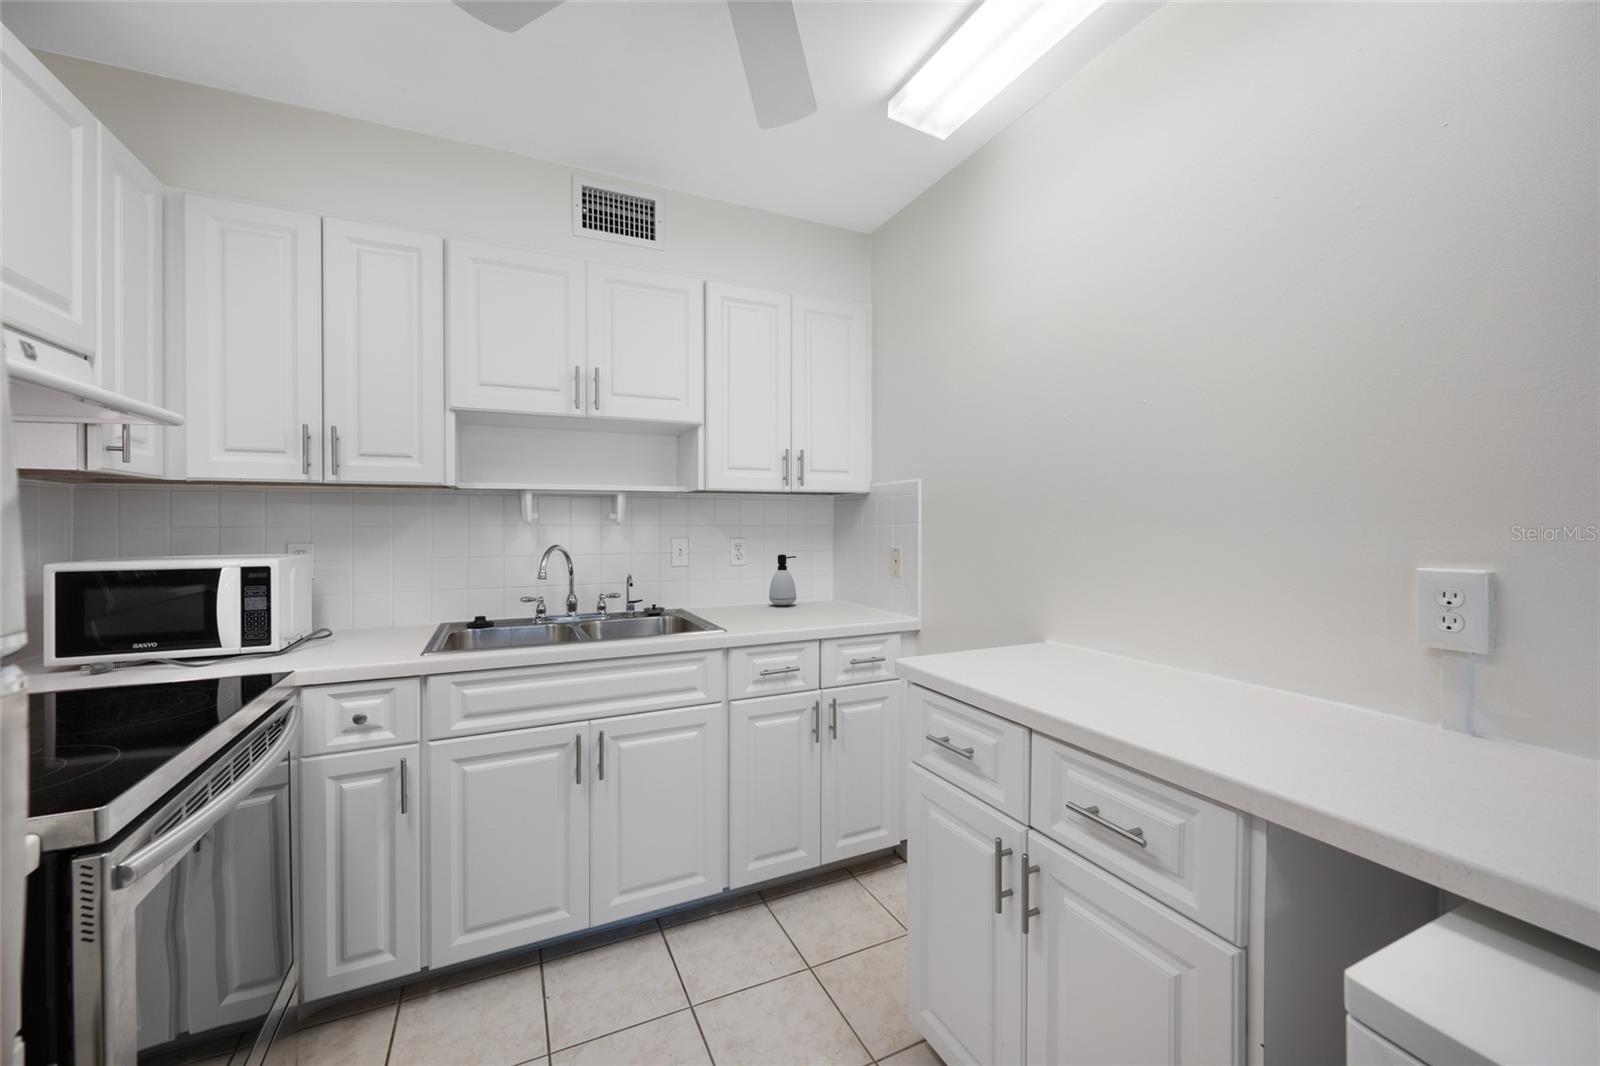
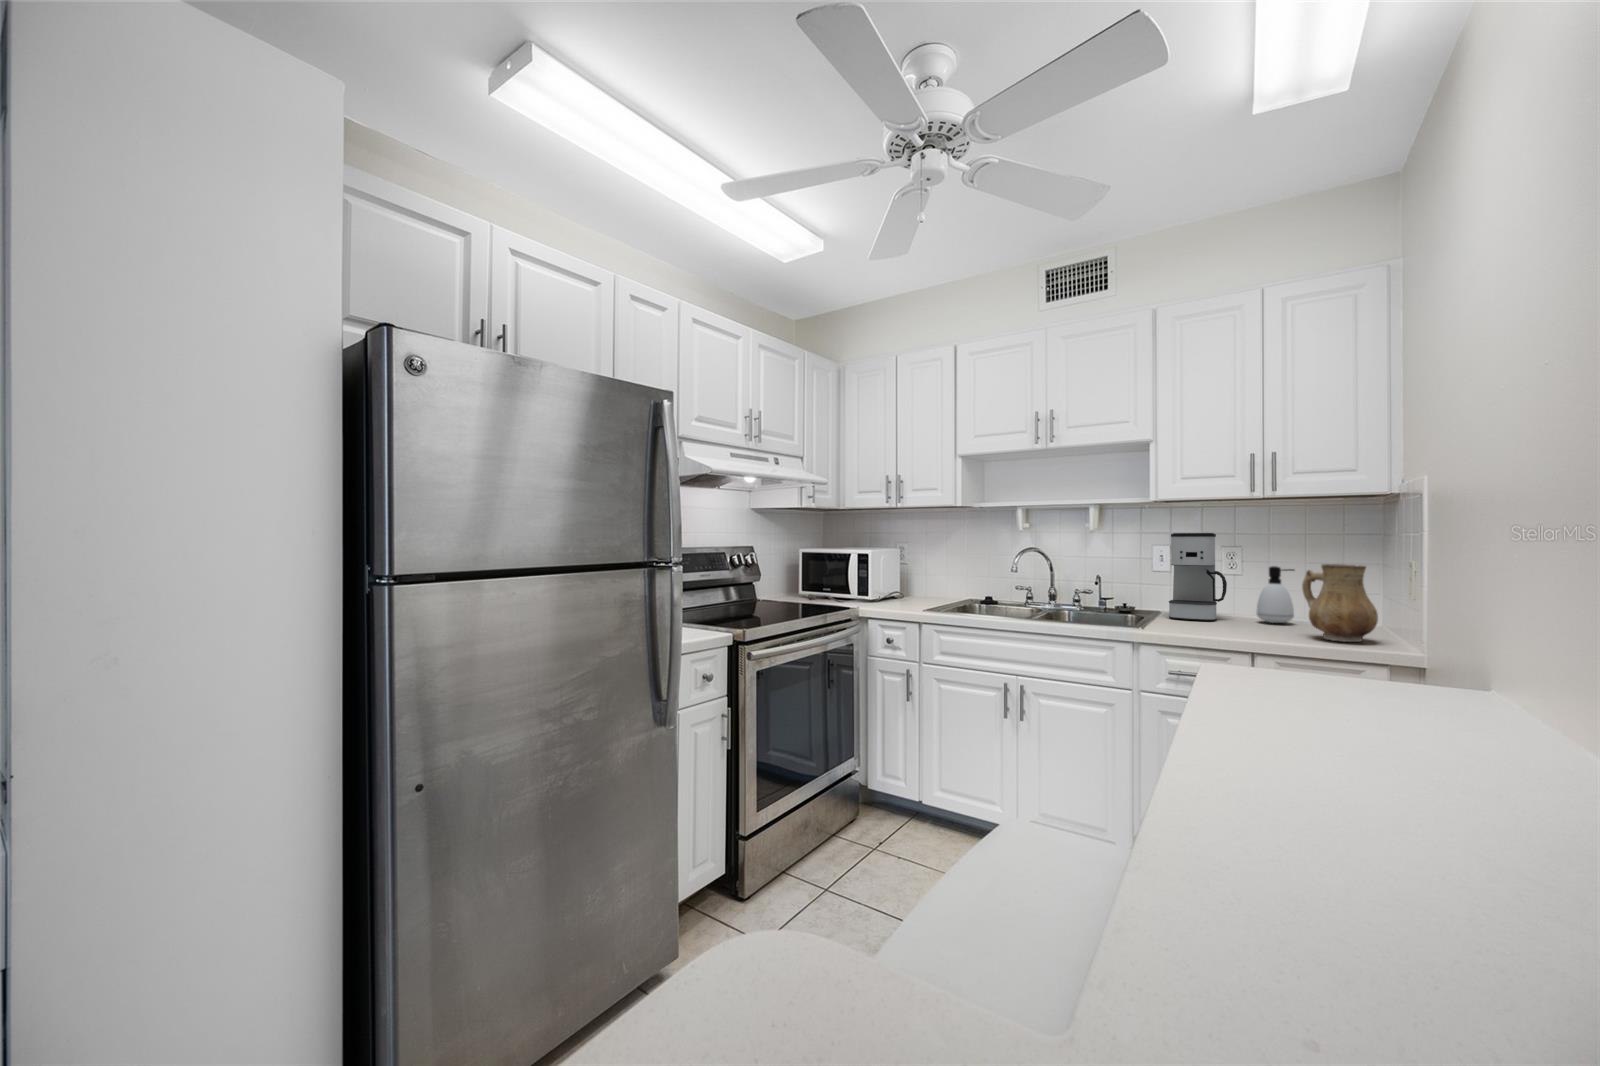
coffee maker: none [695,525,749,613] -> present [1169,533,1227,621]
ceramic pitcher: none [829,550,881,615] -> present [1302,564,1378,642]

